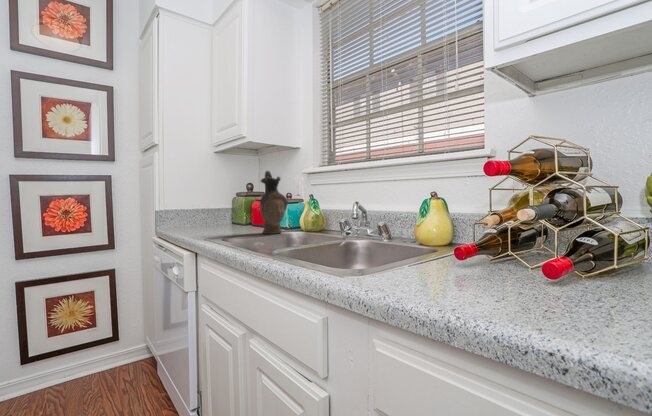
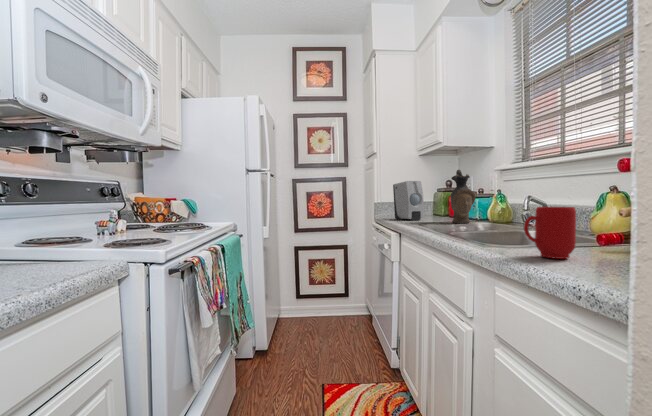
soap dispenser: none [184,182,226,233] -> present [393,181,424,220]
mug: none [412,219,463,289] -> present [524,207,576,259]

